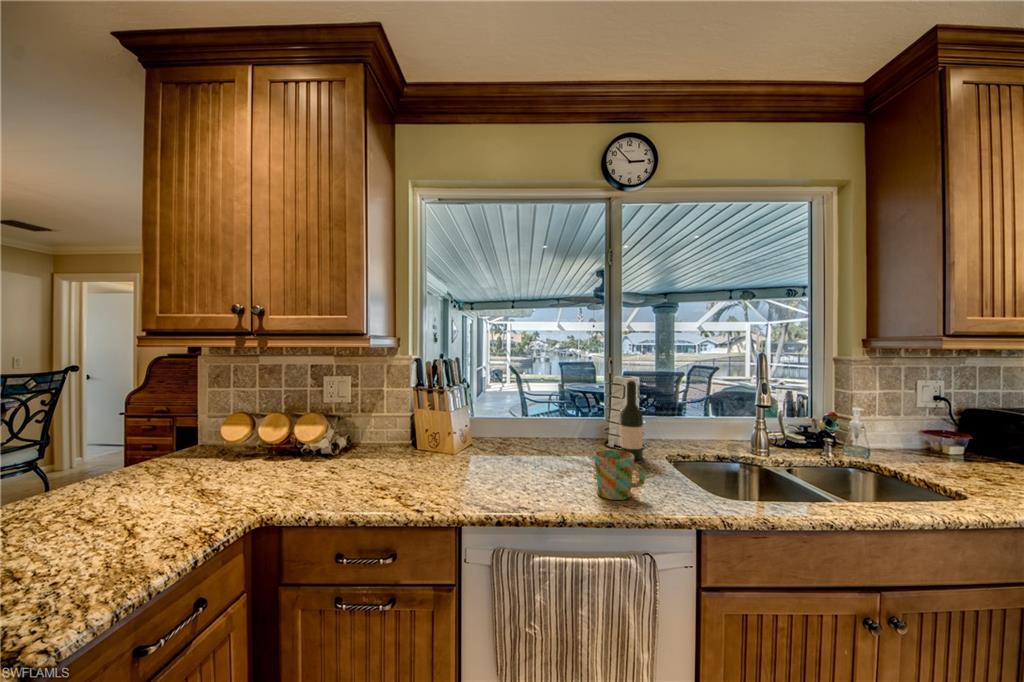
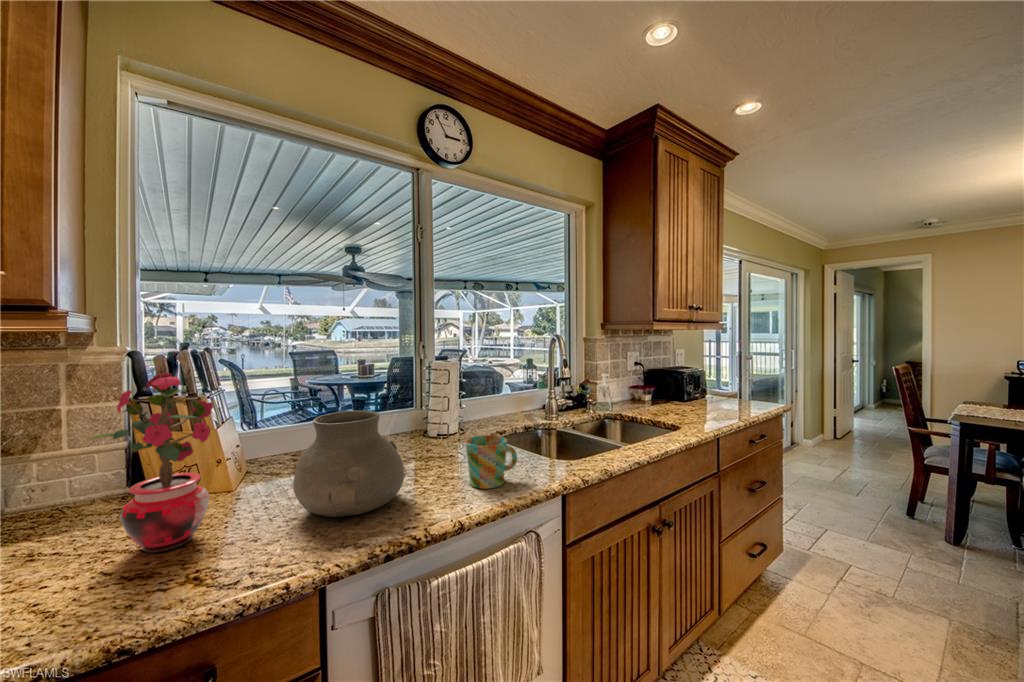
potted plant: none [365,373,427,480] -> present [92,373,213,553]
wine bottle: present [620,380,643,460] -> none [449,363,471,445]
vase: none [461,411,539,489] -> present [293,411,404,517]

